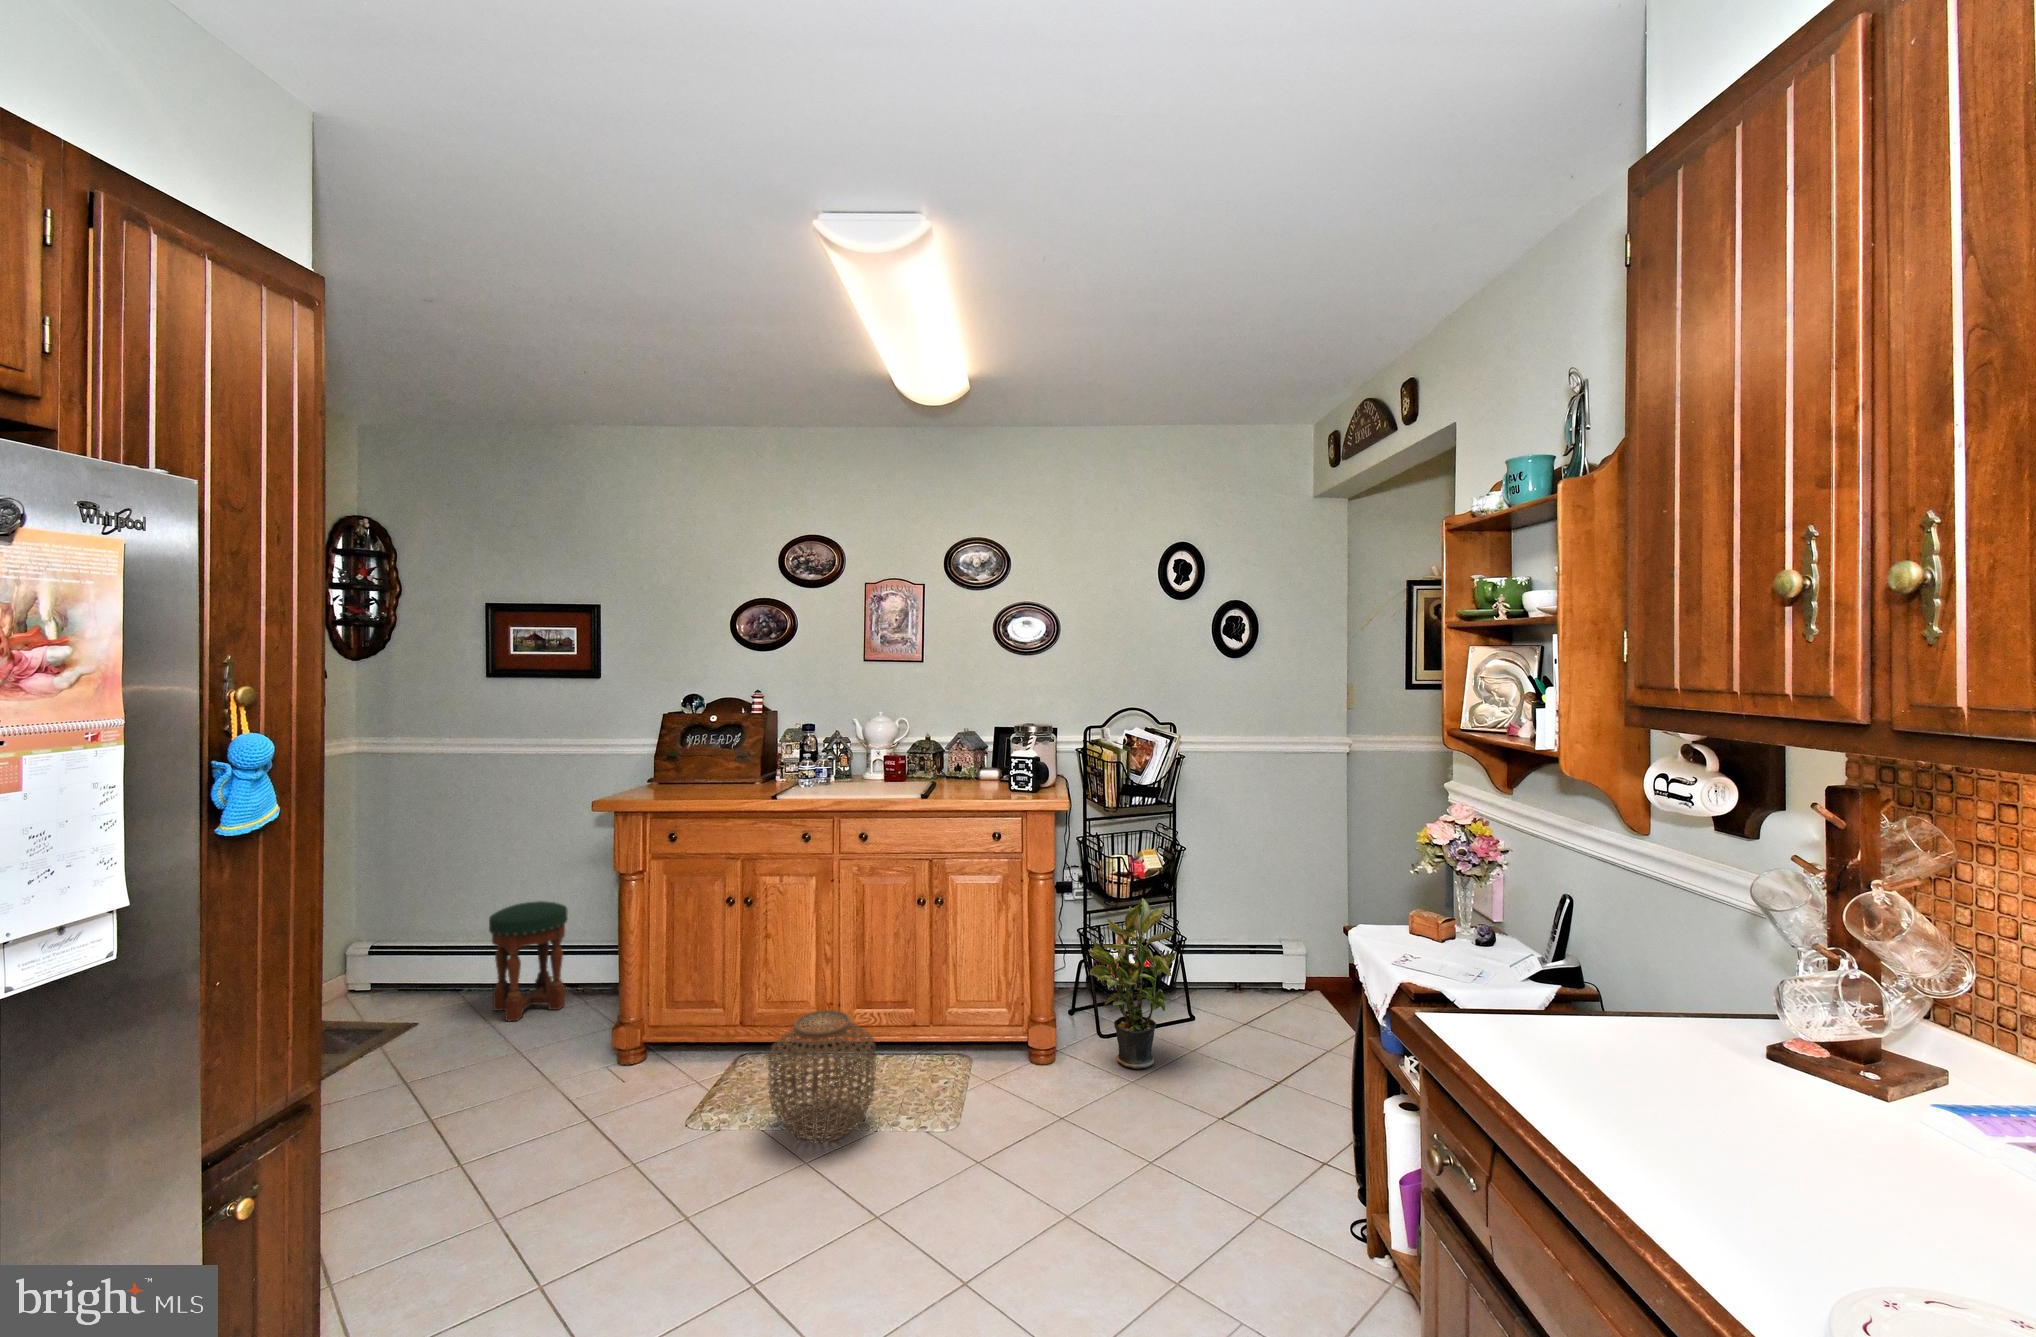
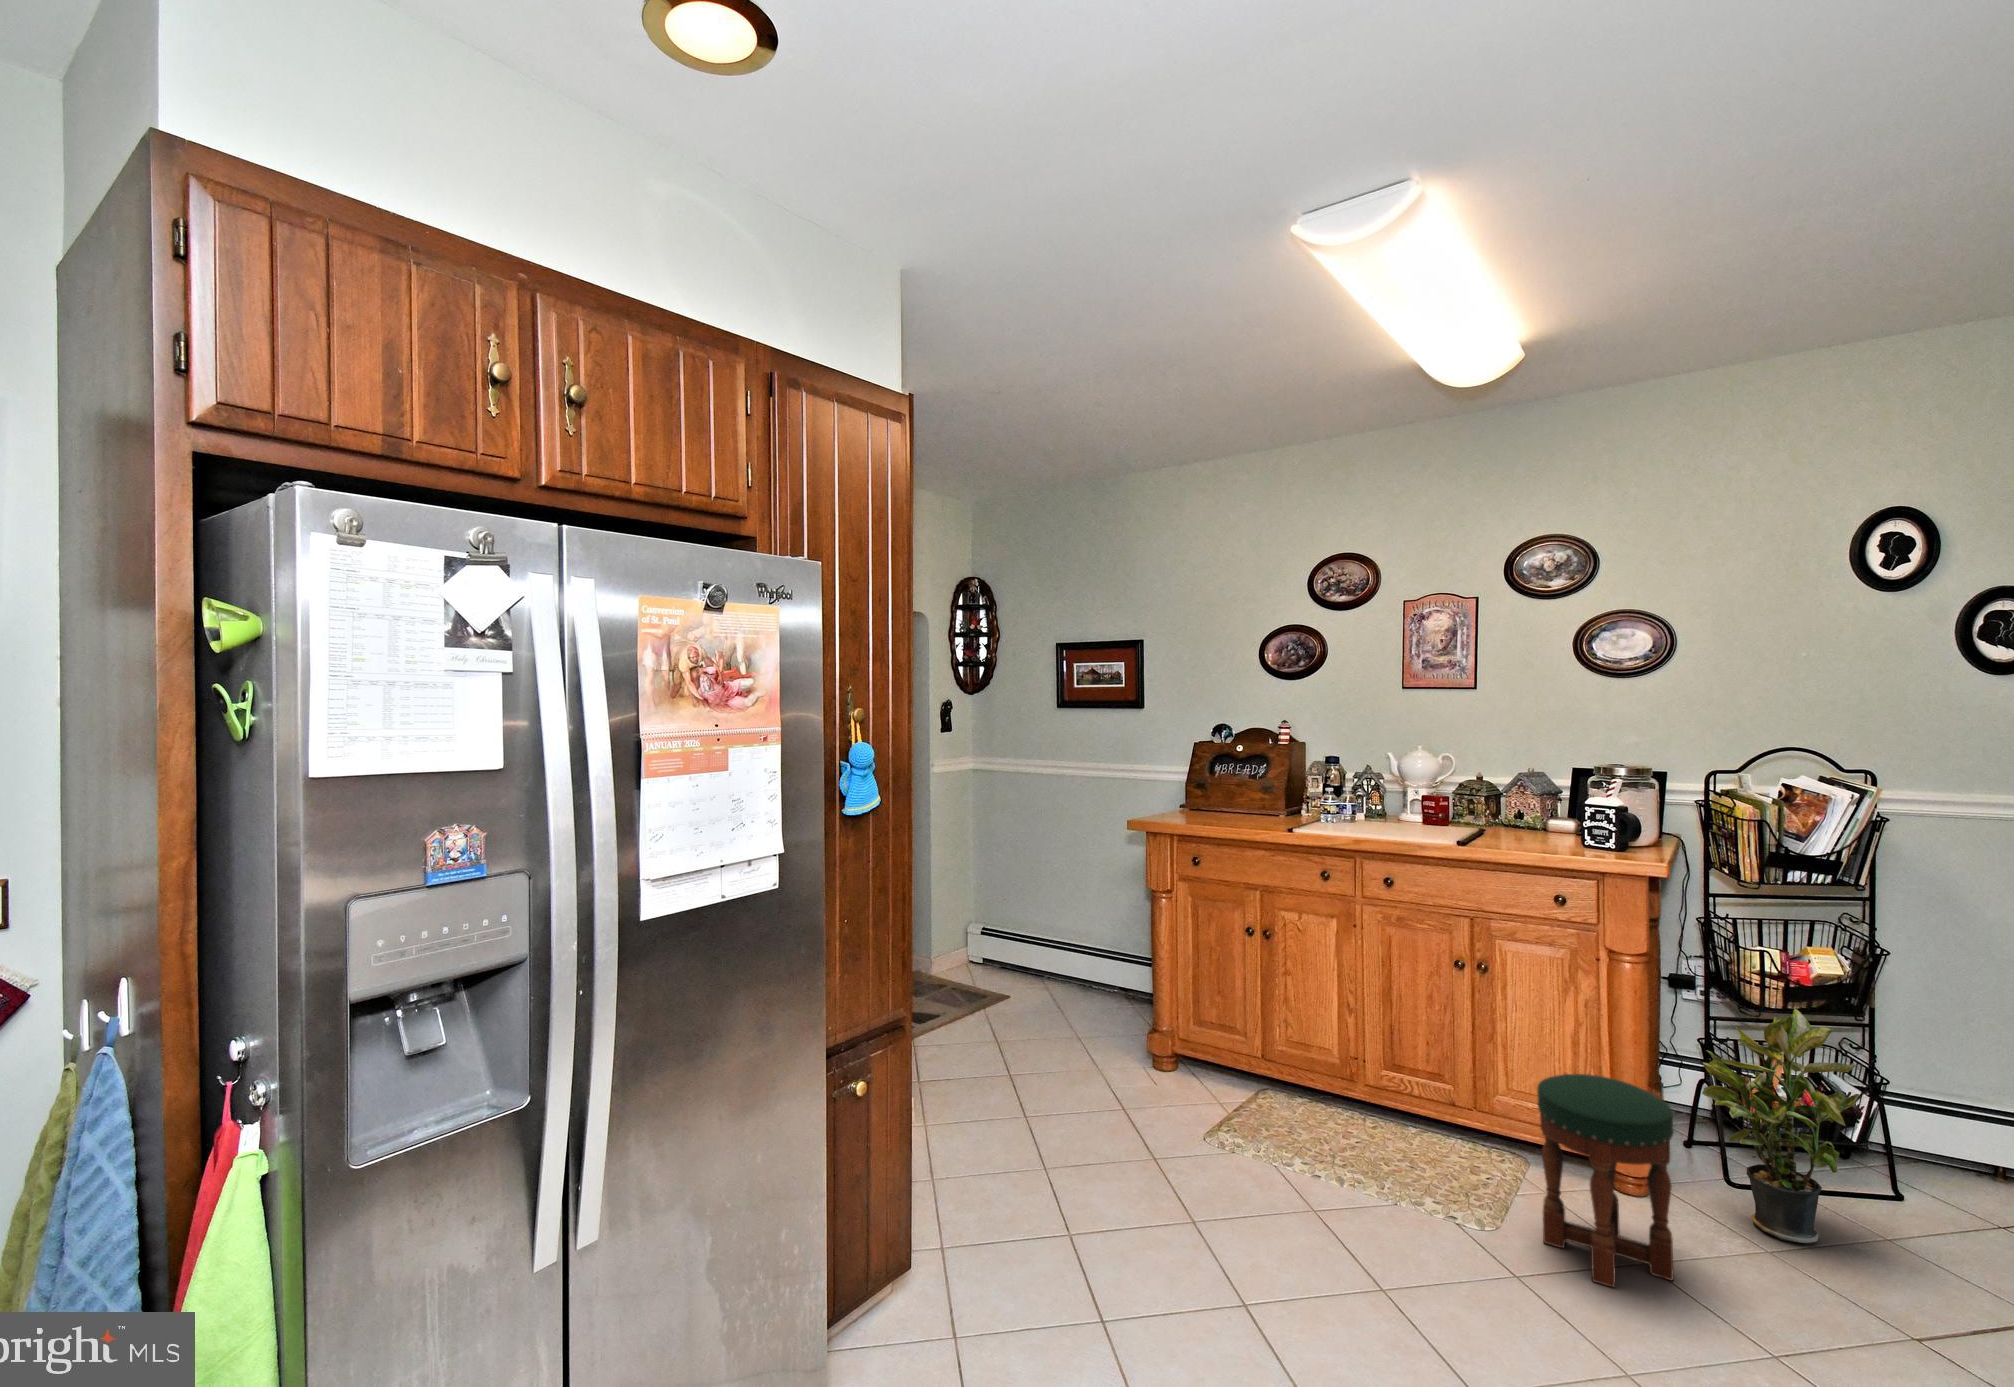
stool: present [489,901,568,1021] -> present [1537,1074,1674,1288]
woven basket: present [769,1010,876,1143] -> none [1277,1055,1394,1195]

